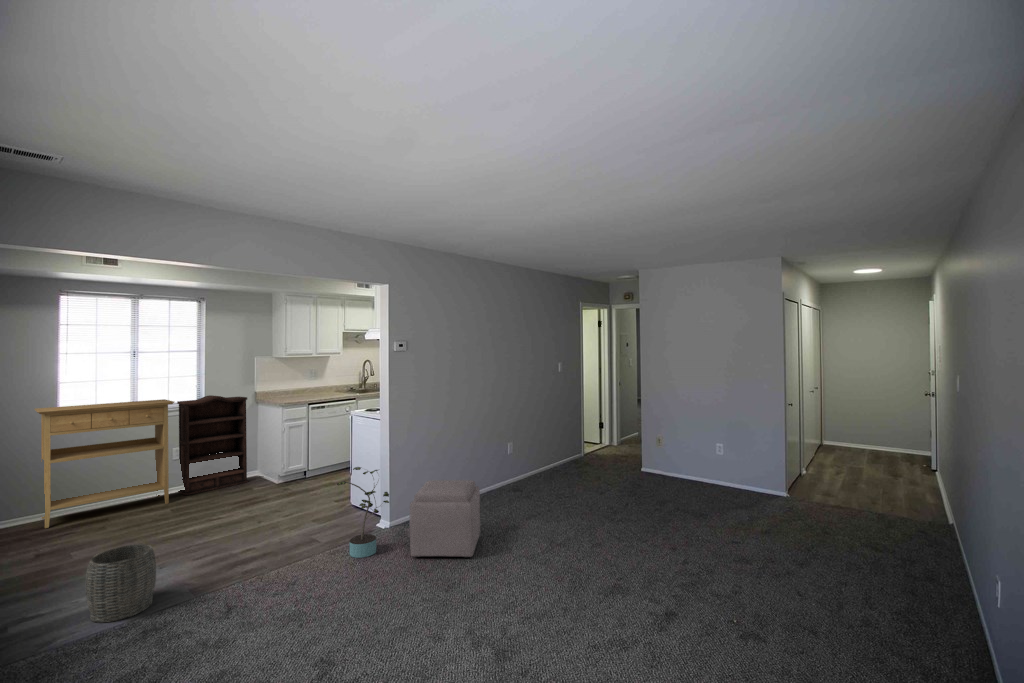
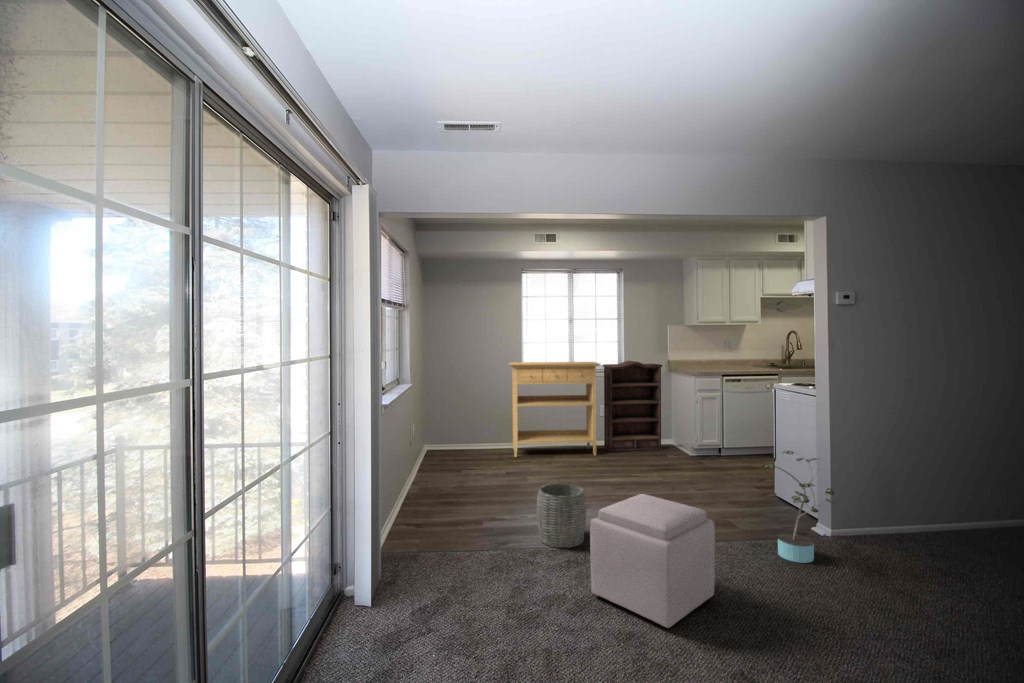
ottoman: present [409,480,480,558] -> present [590,494,715,628]

